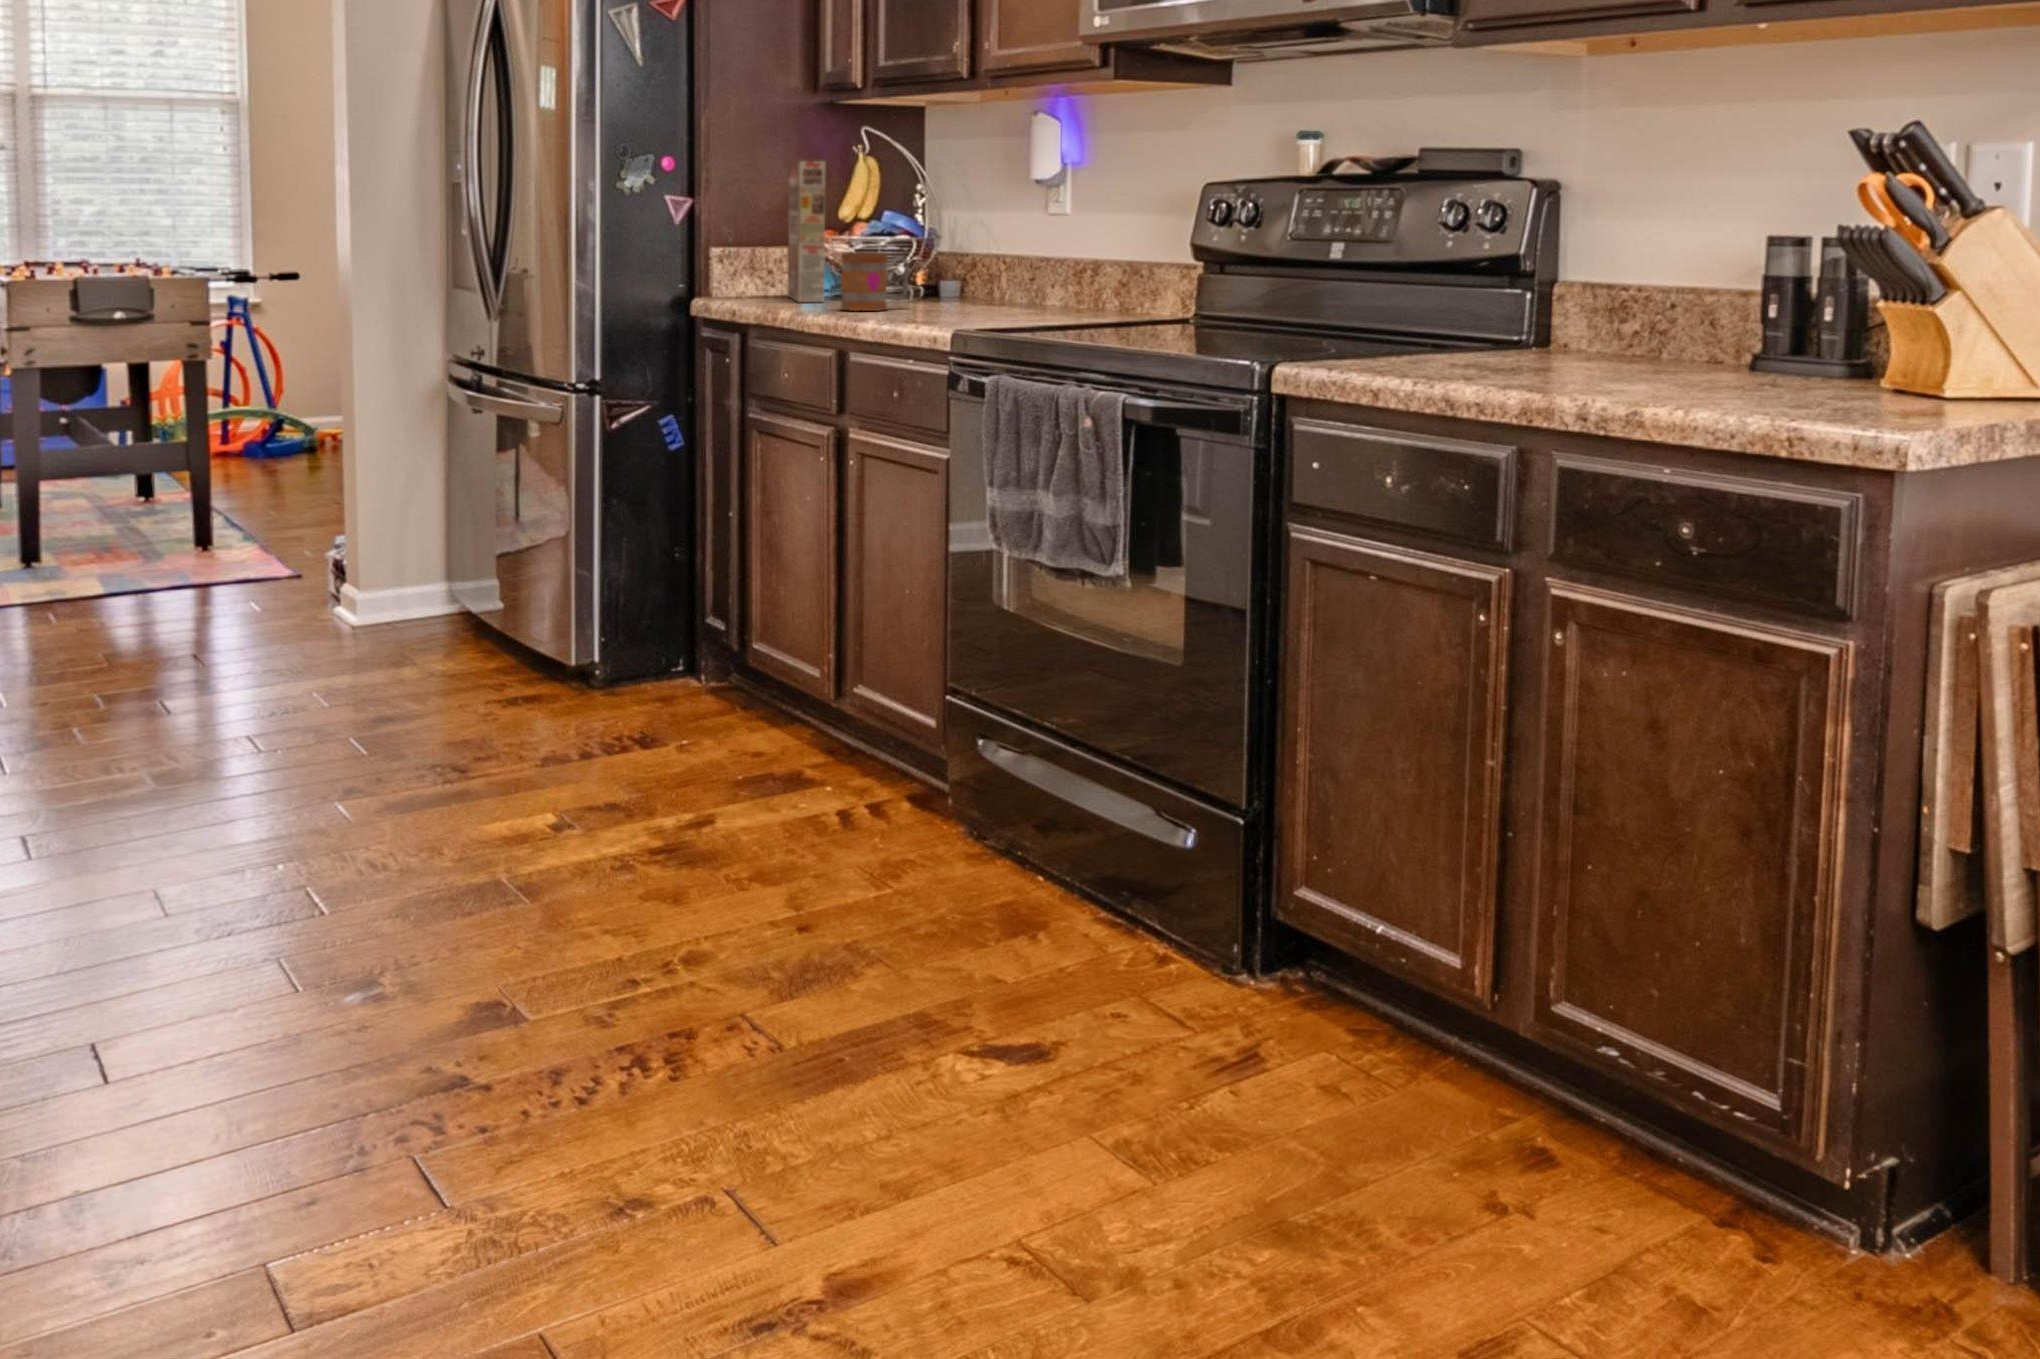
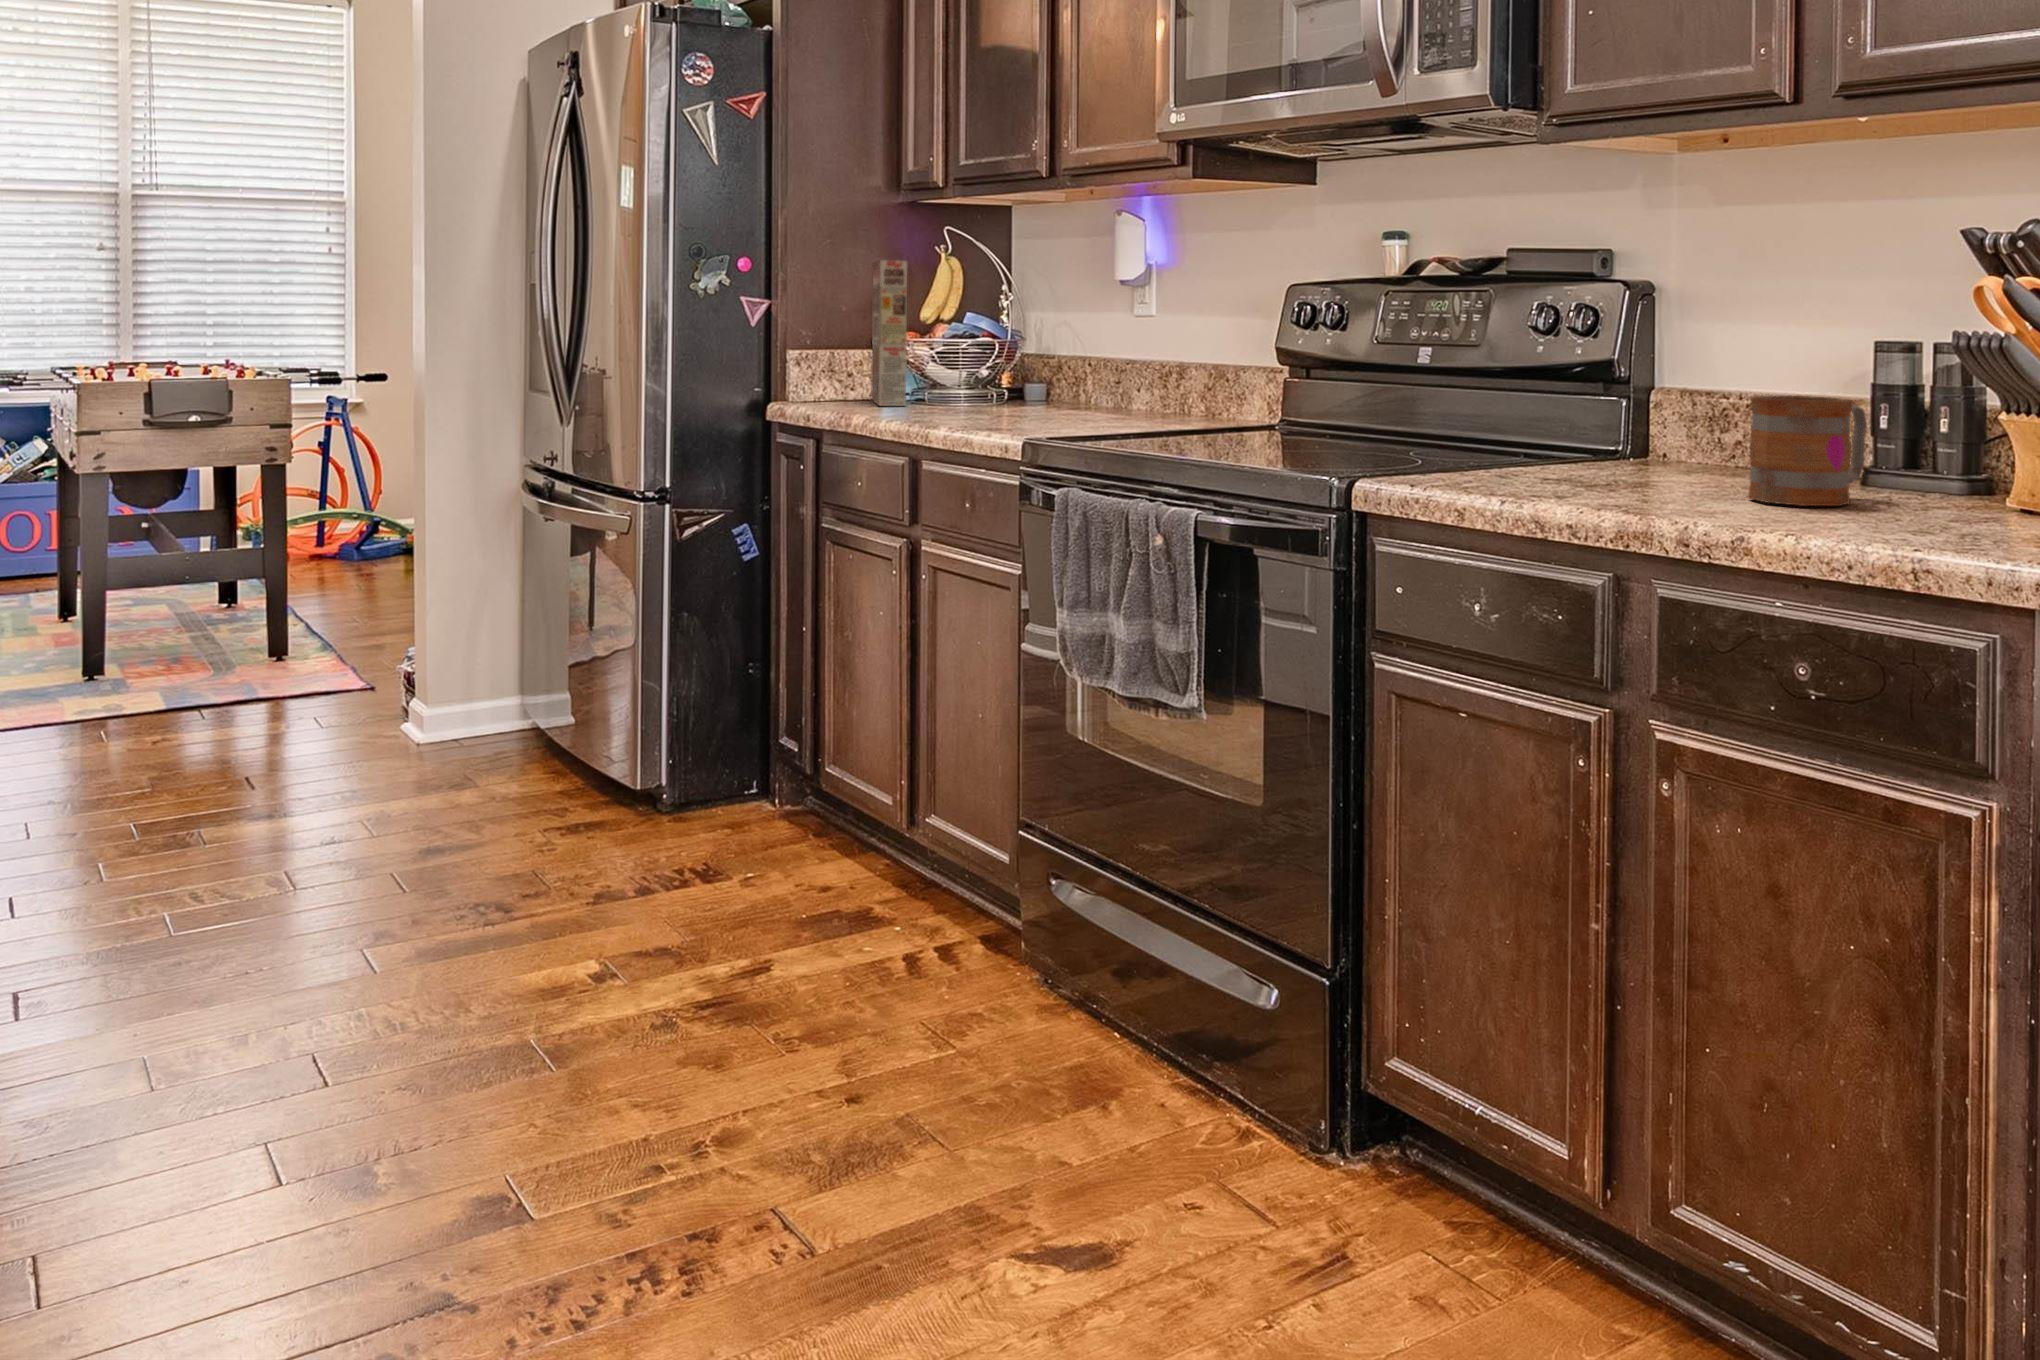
mug: present [841,252,909,311] -> present [1748,396,1867,506]

